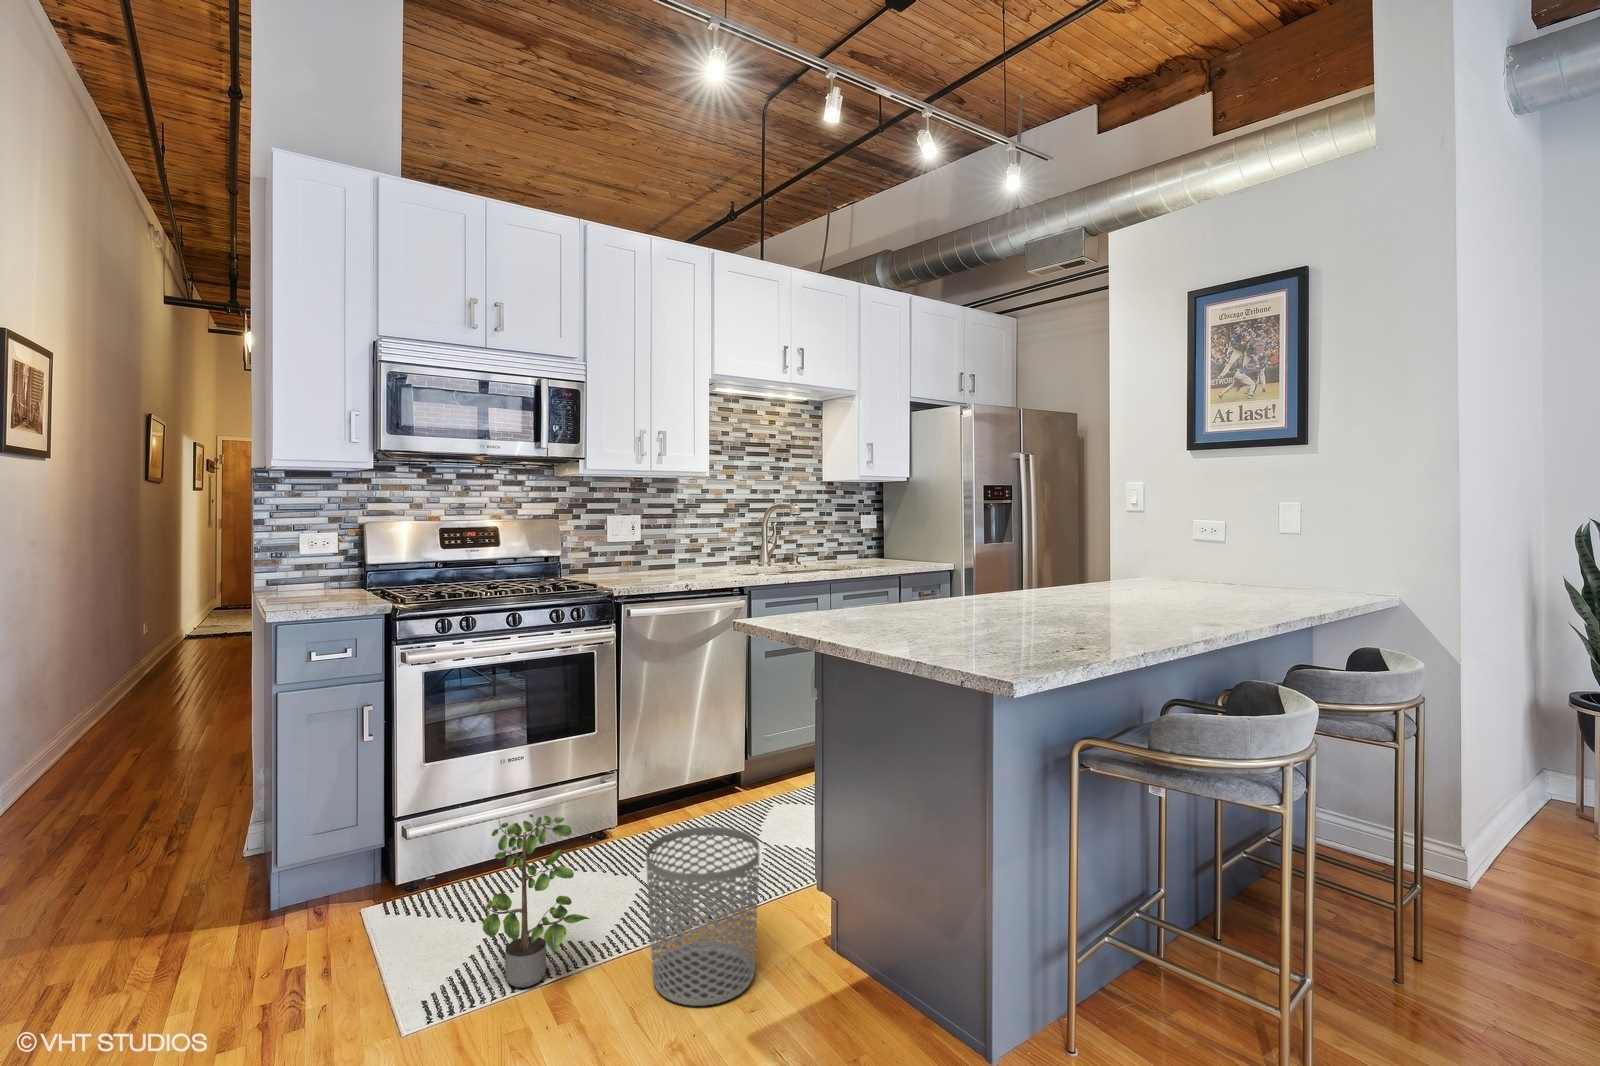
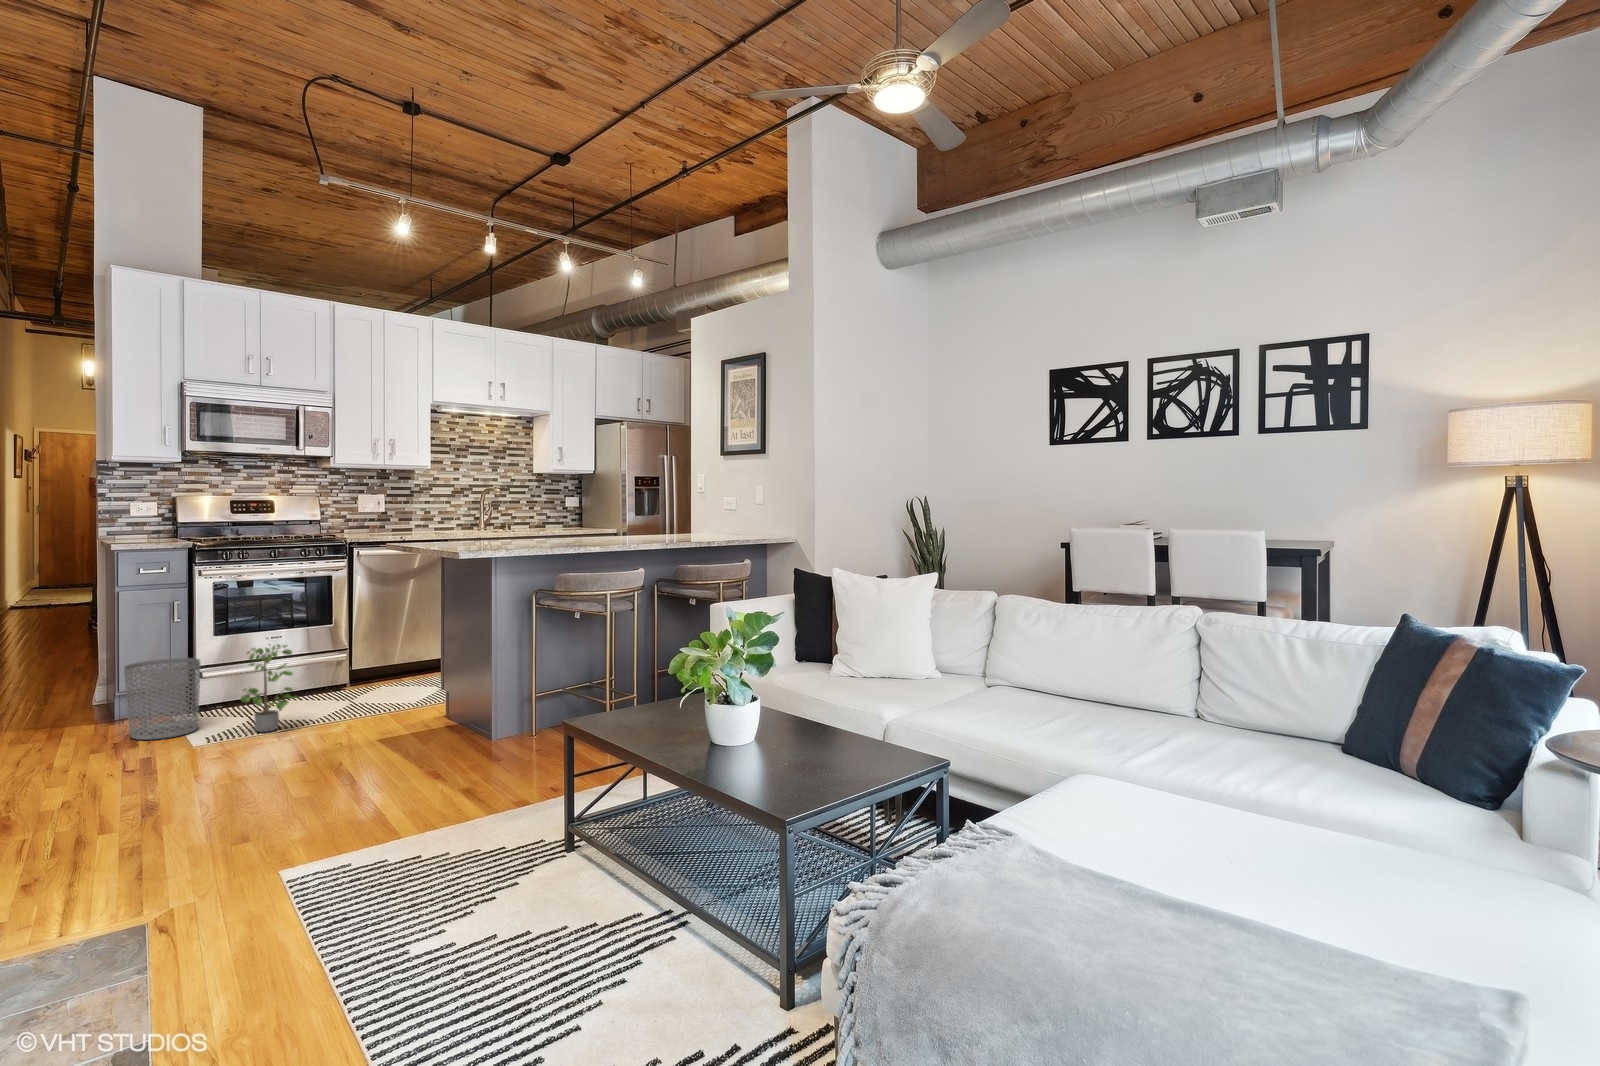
waste bin: present [646,827,759,1006] -> present [124,658,200,740]

